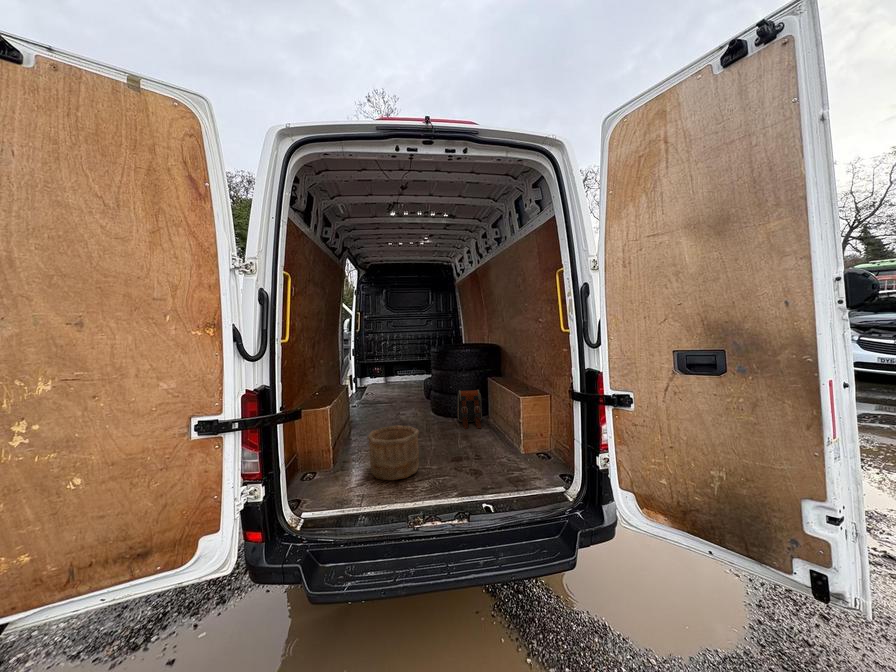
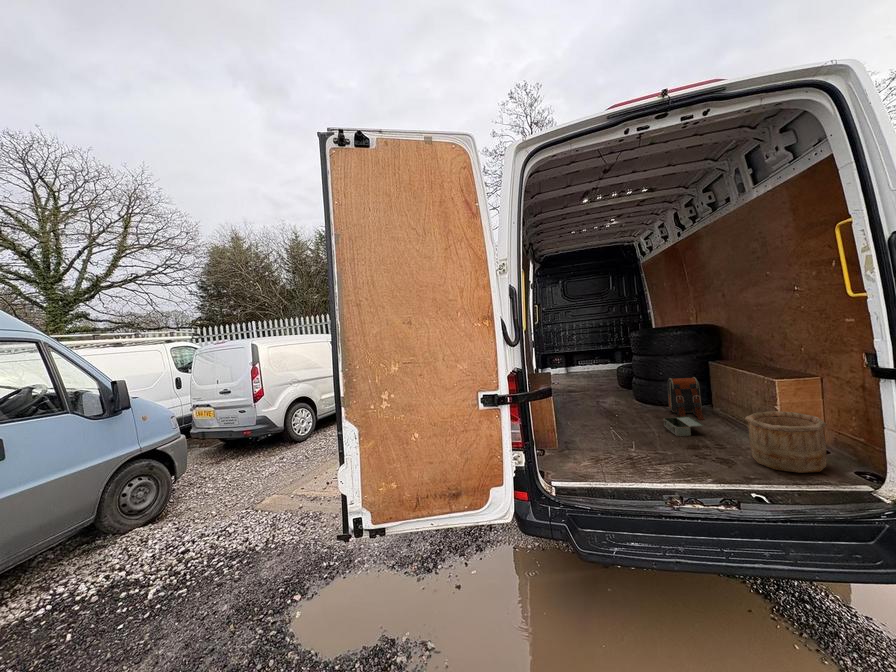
wooden bucket: present [367,425,419,480] -> present [746,411,826,473]
toolbox: none [447,426,475,446] -> present [664,416,703,436]

